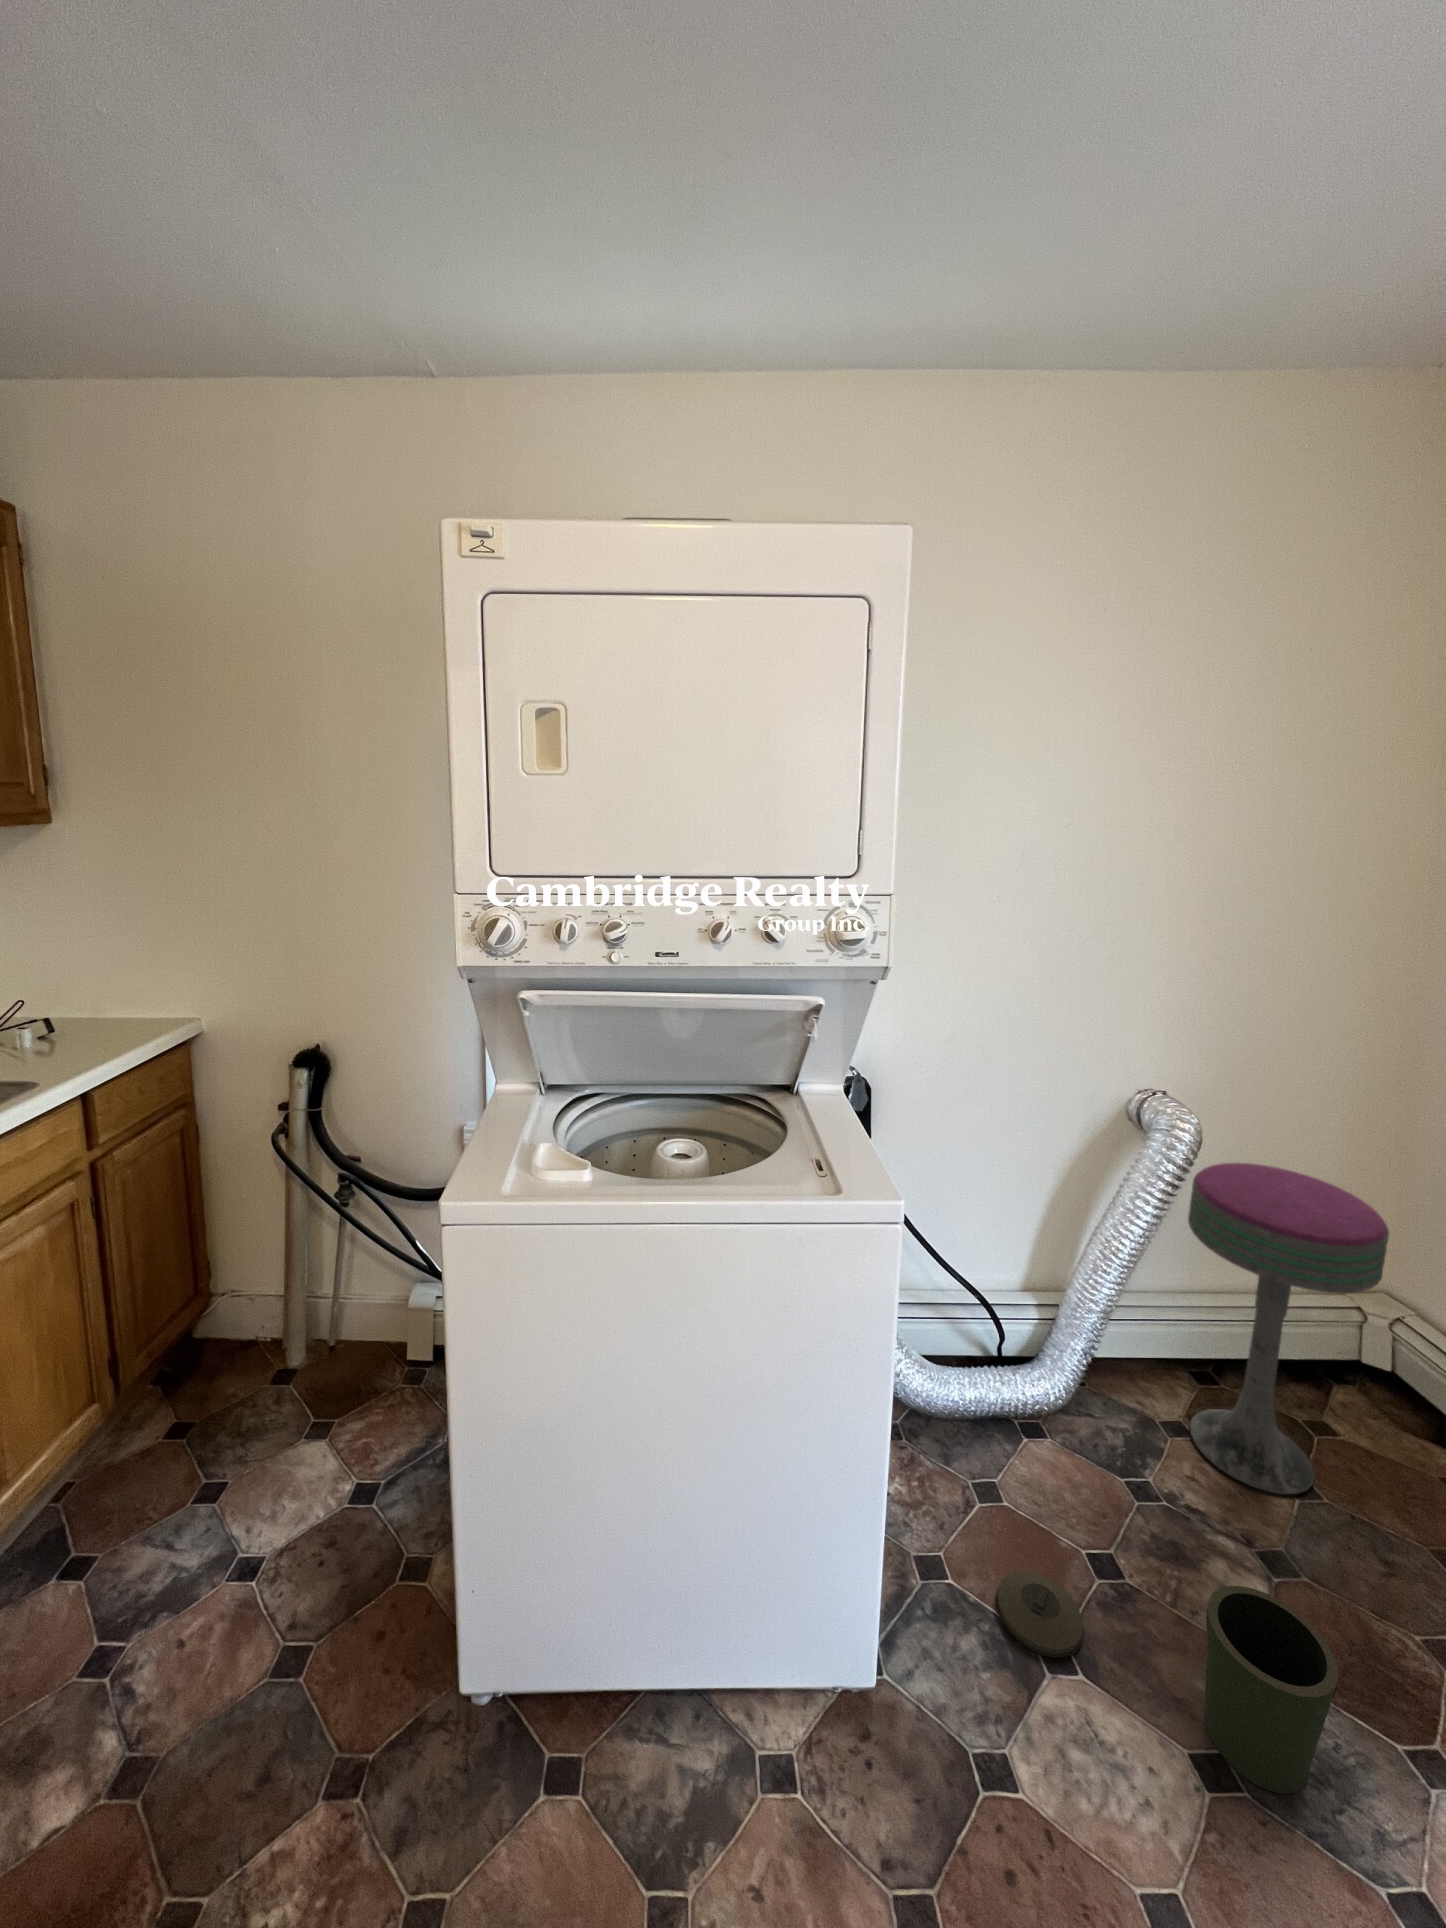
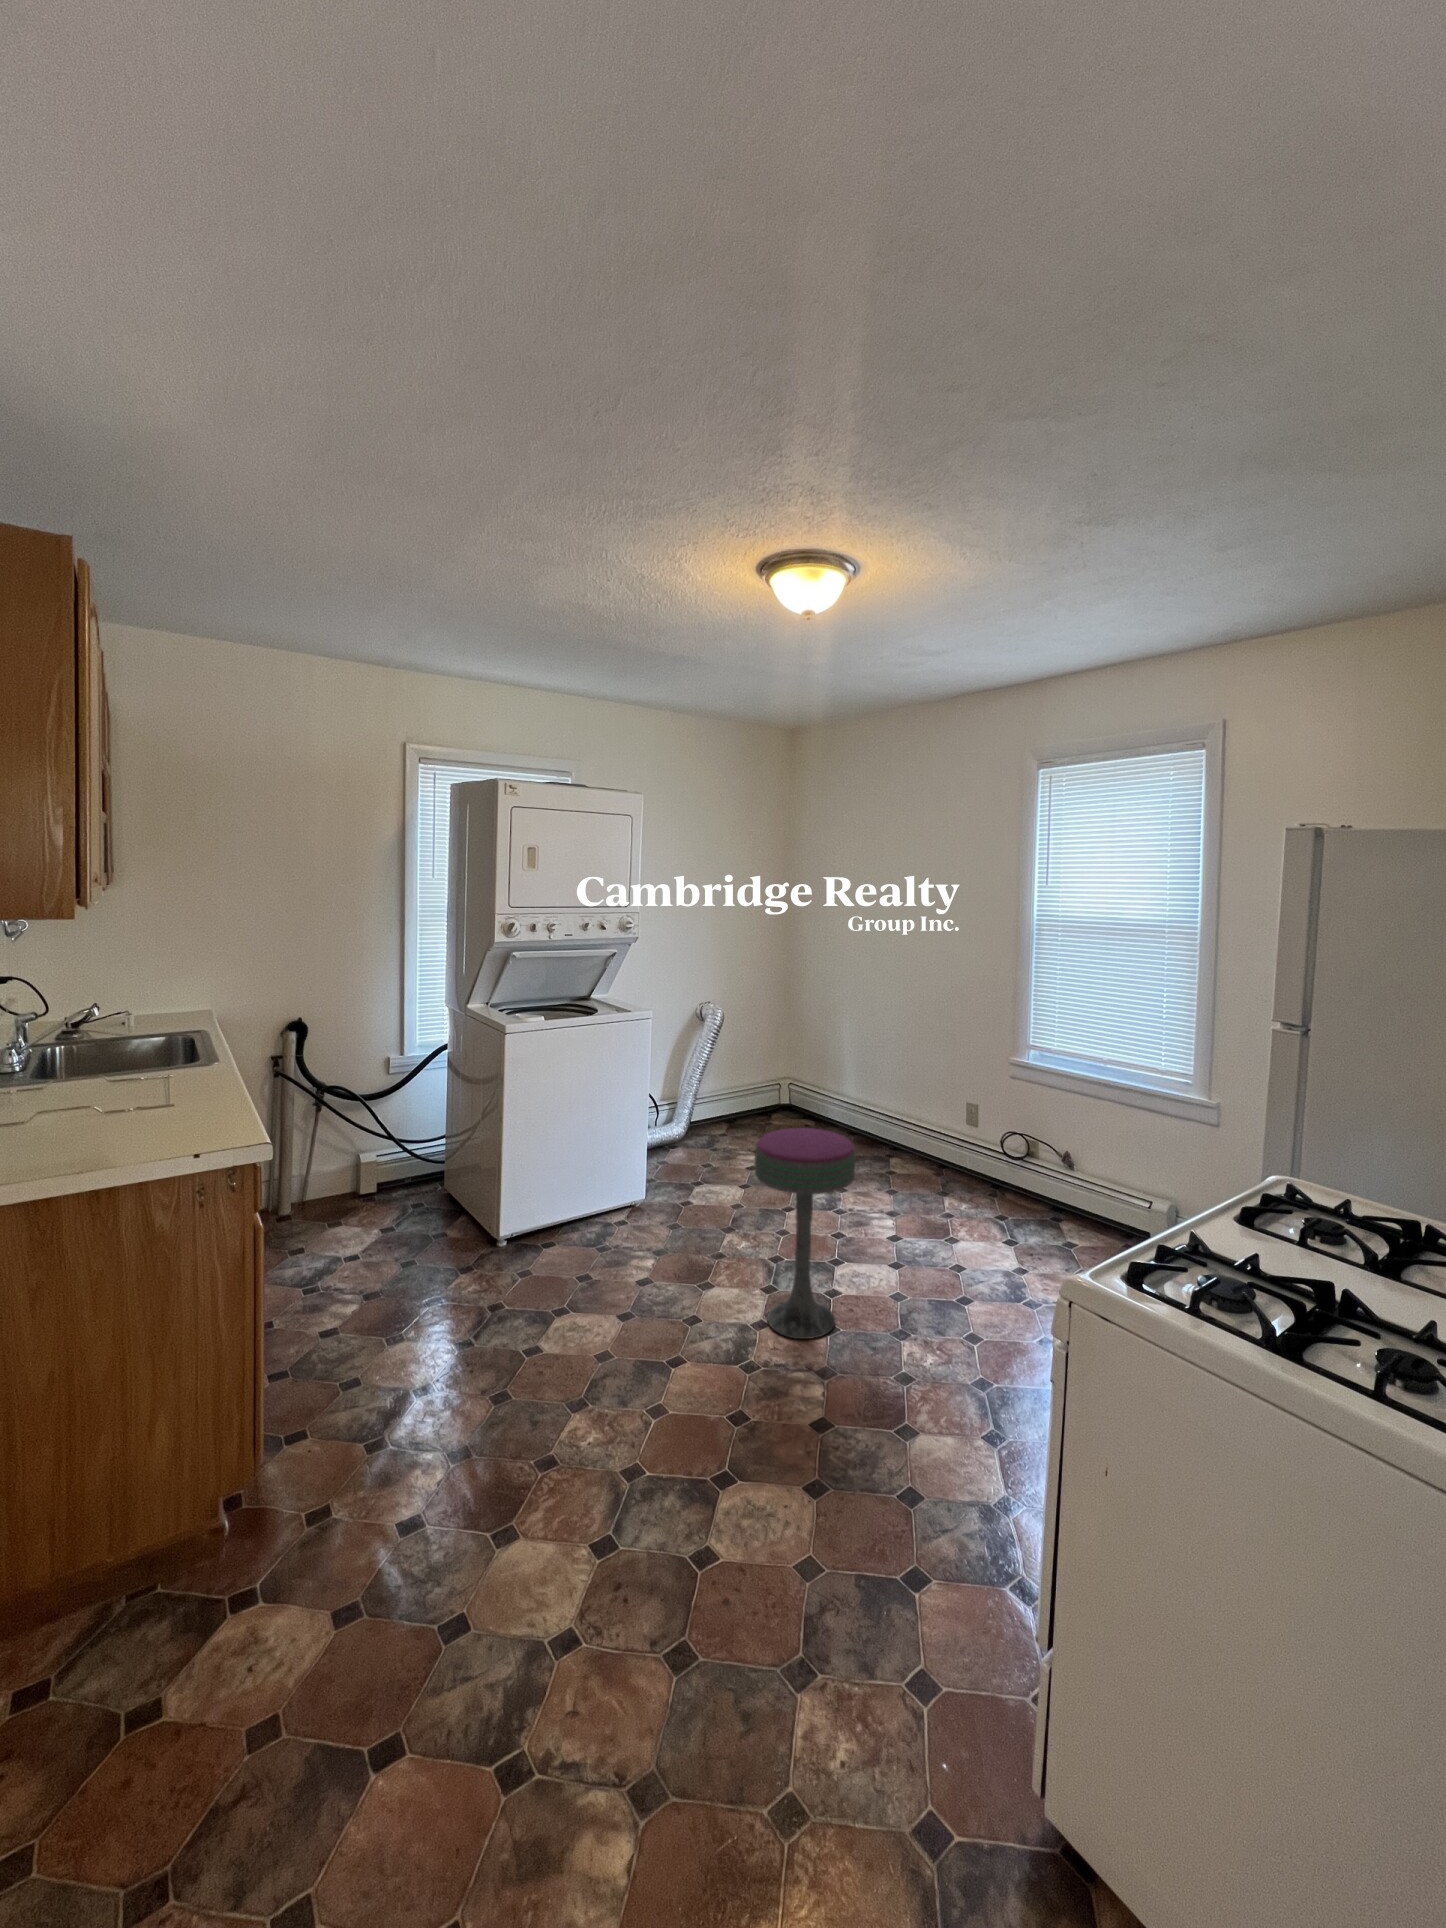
trash can: present [996,1571,1339,1794] -> none [679,1373,865,1484]

